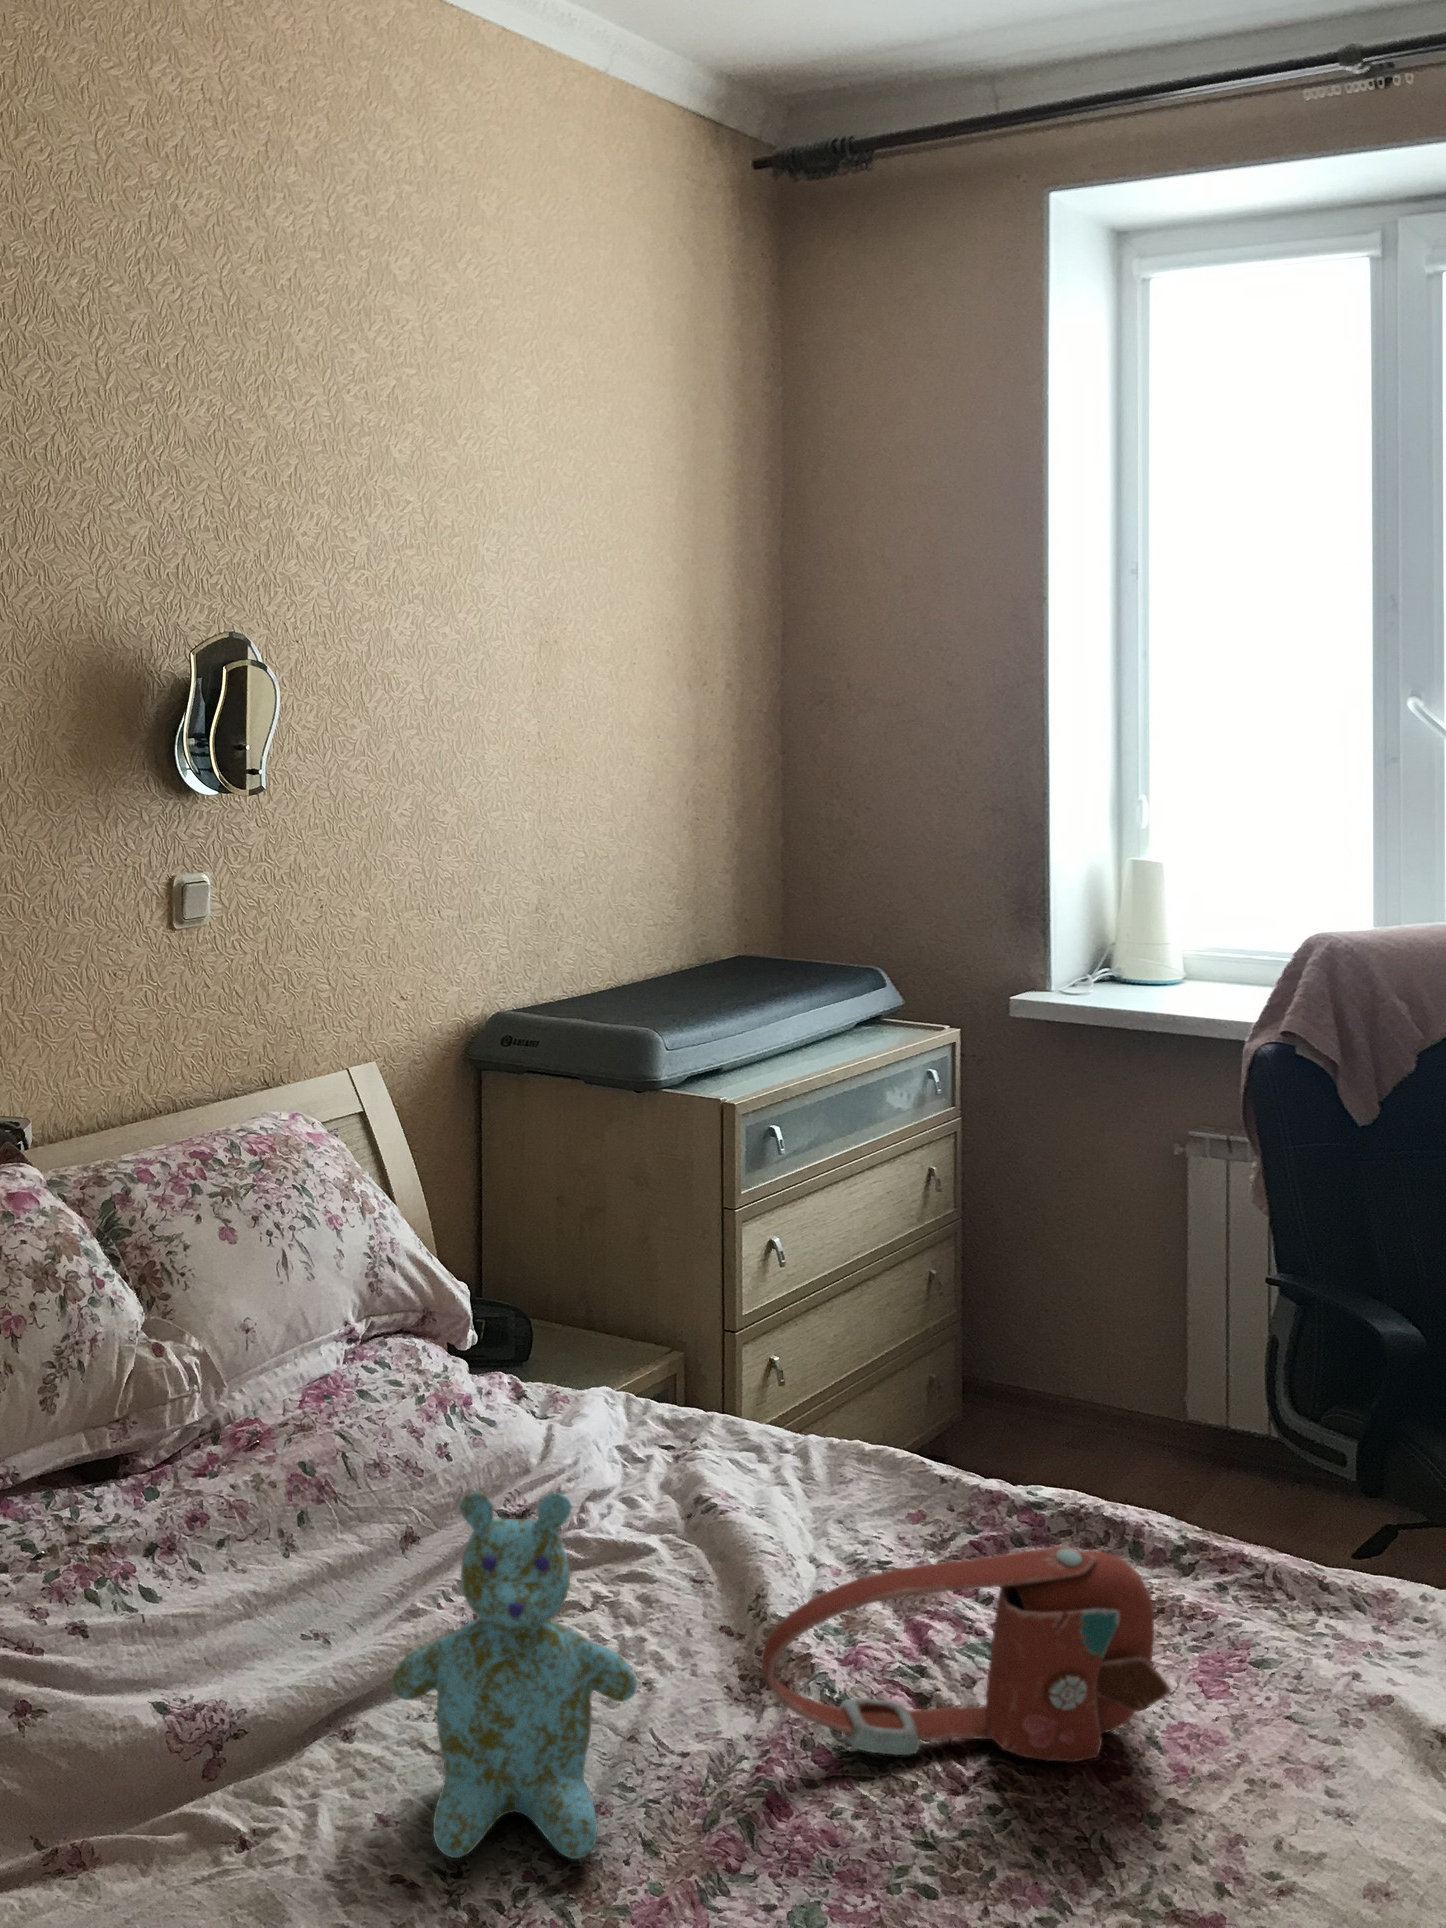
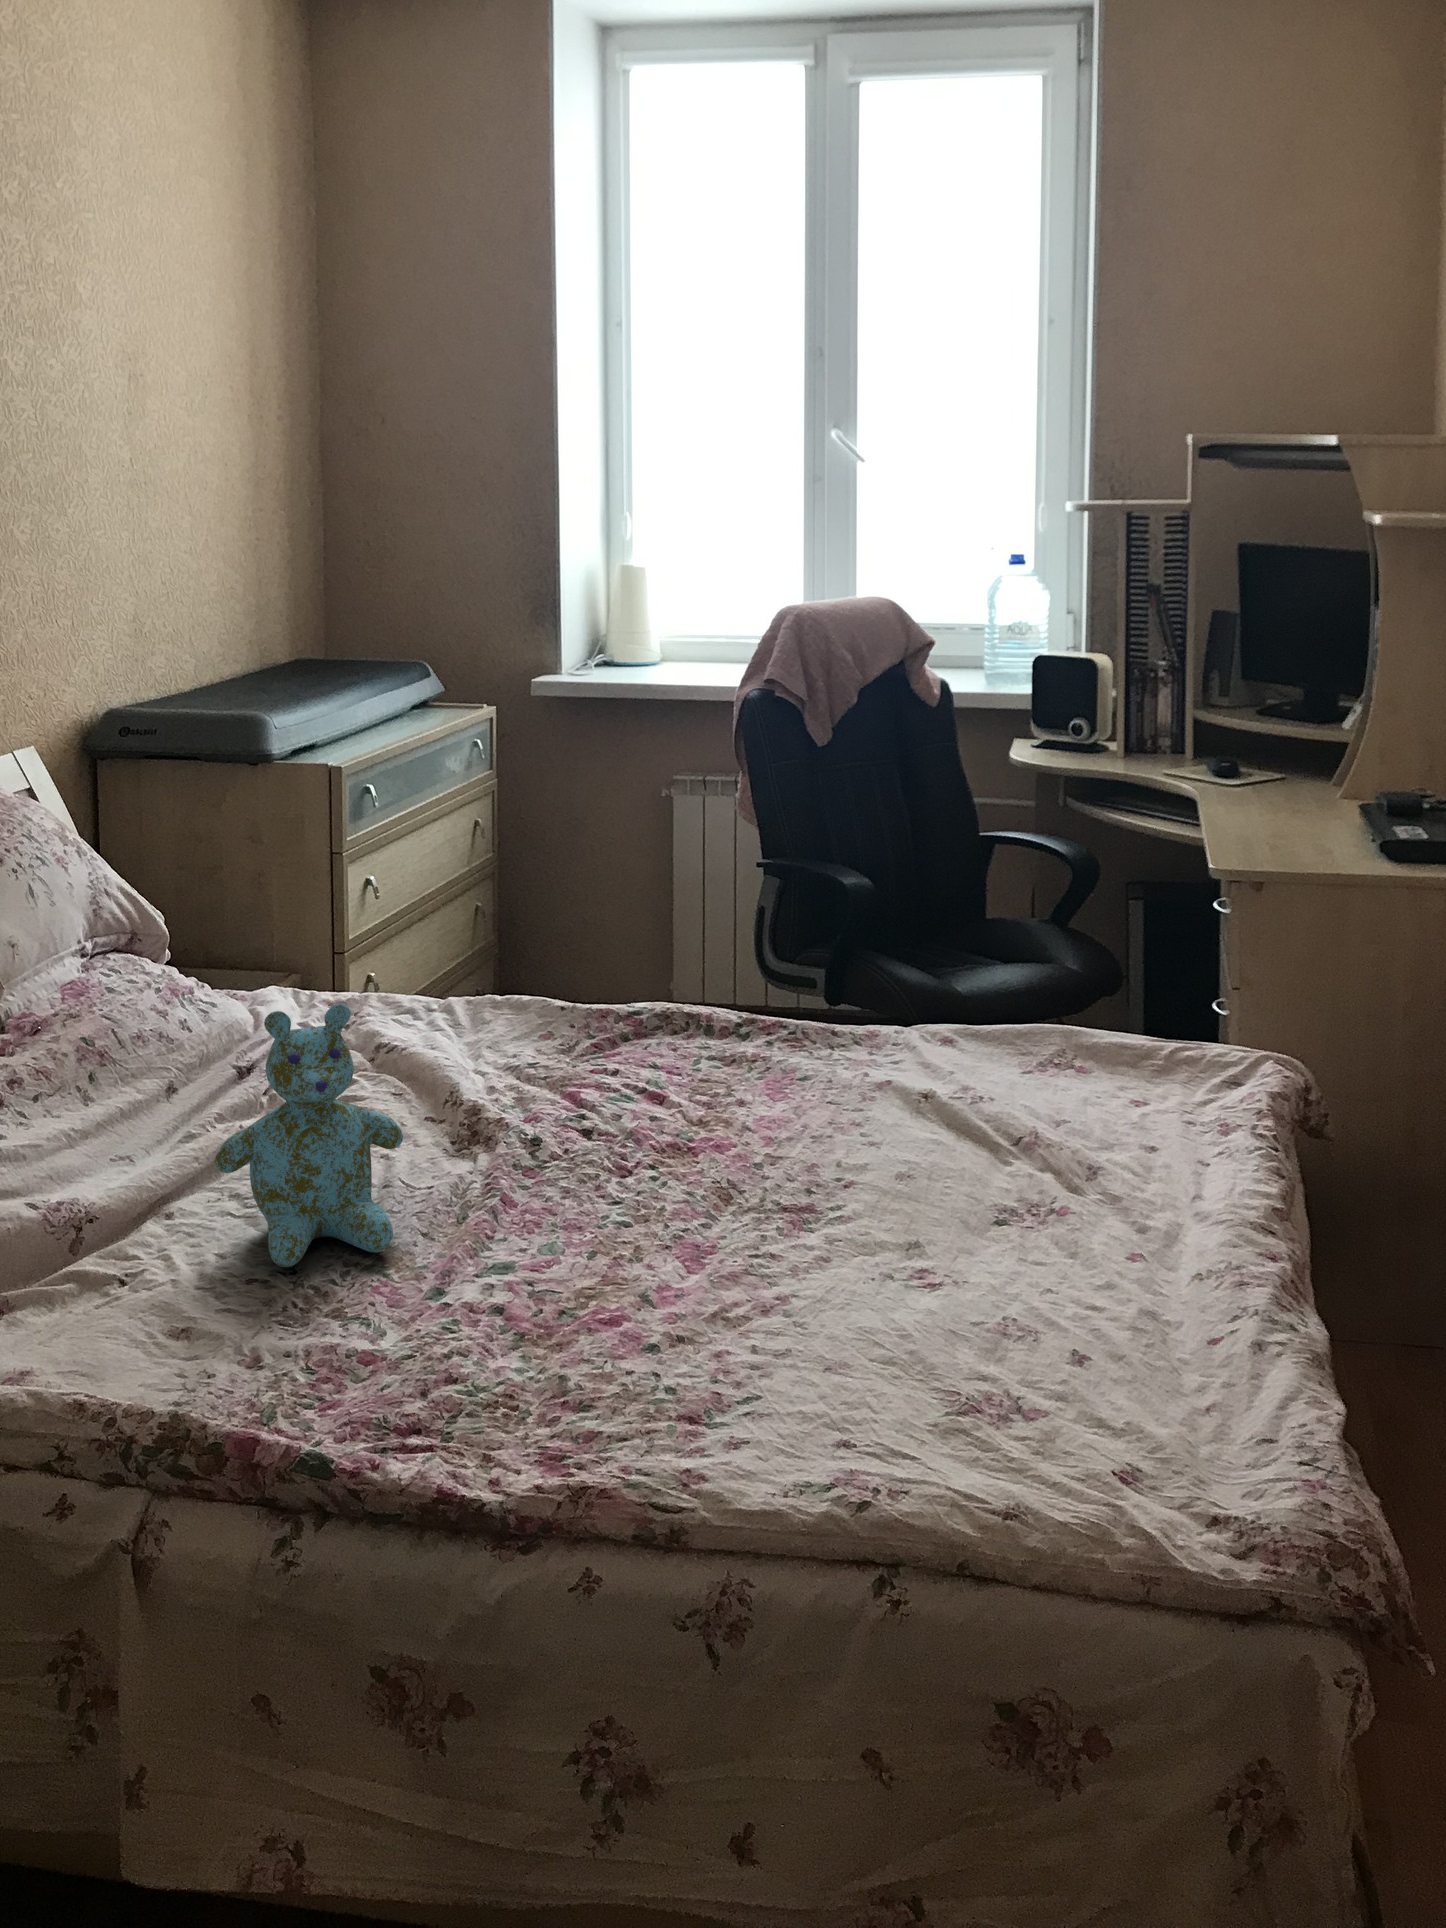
handbag: present [763,1546,1171,1762] -> none [489,1004,764,1162]

